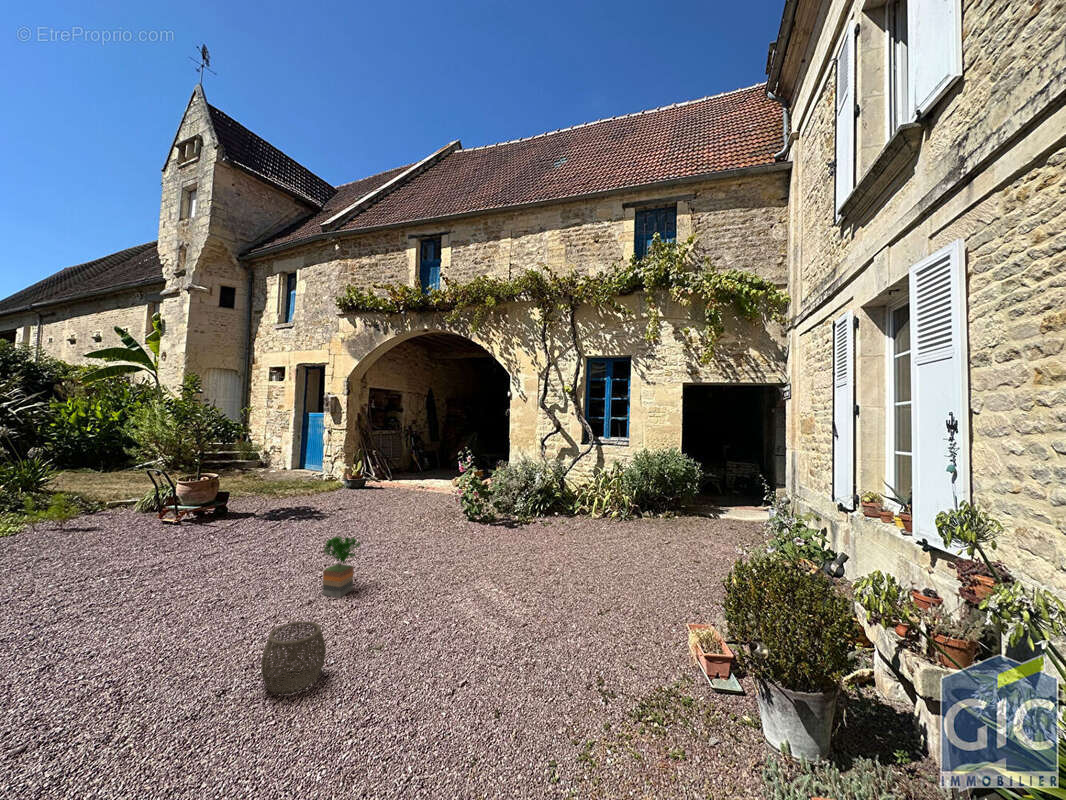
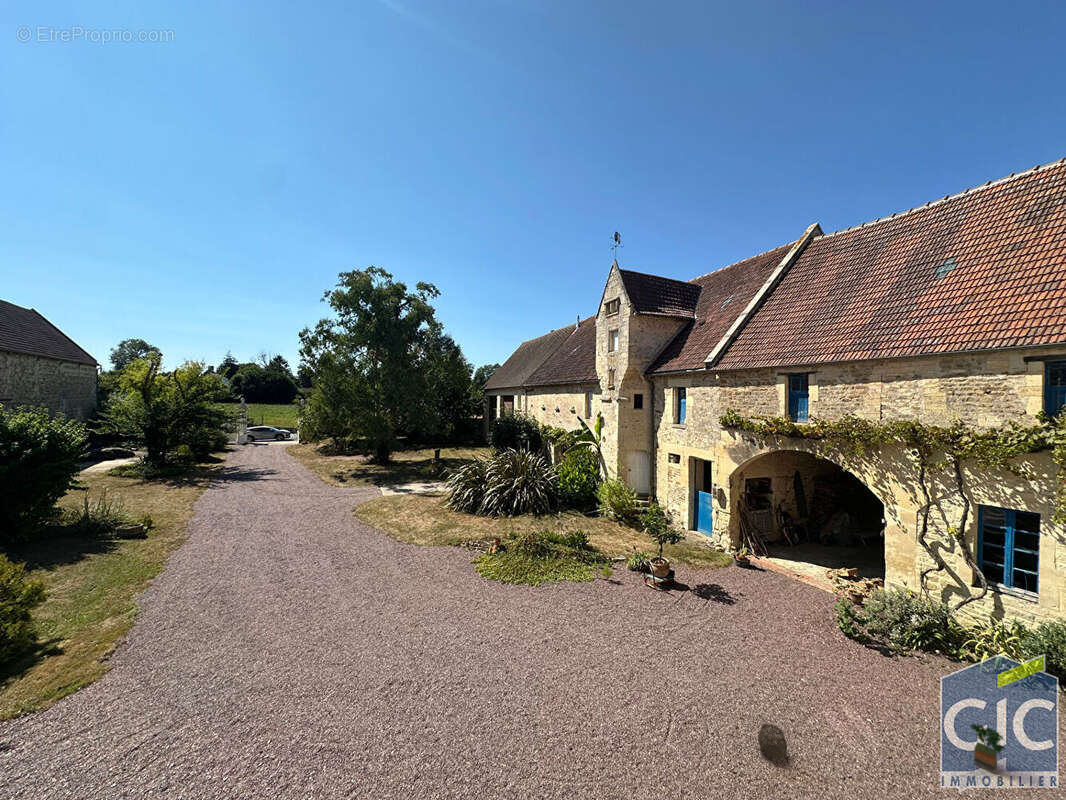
potted tree: present [322,537,360,597] -> present [970,724,1005,773]

